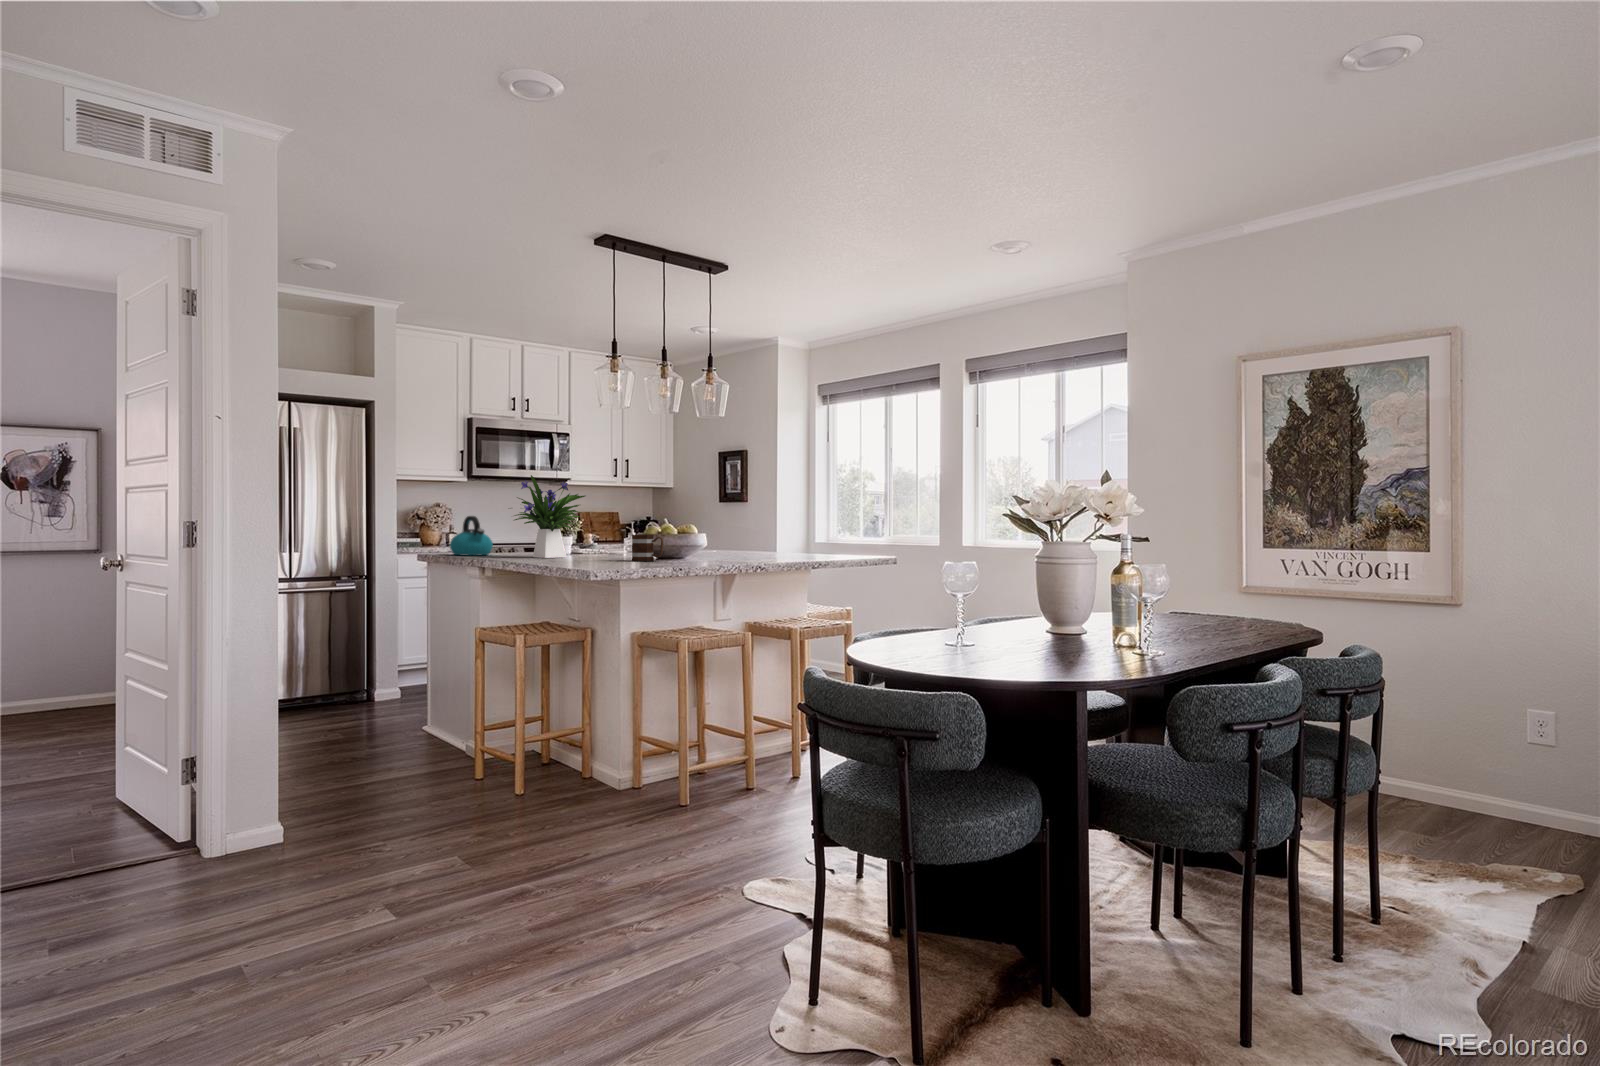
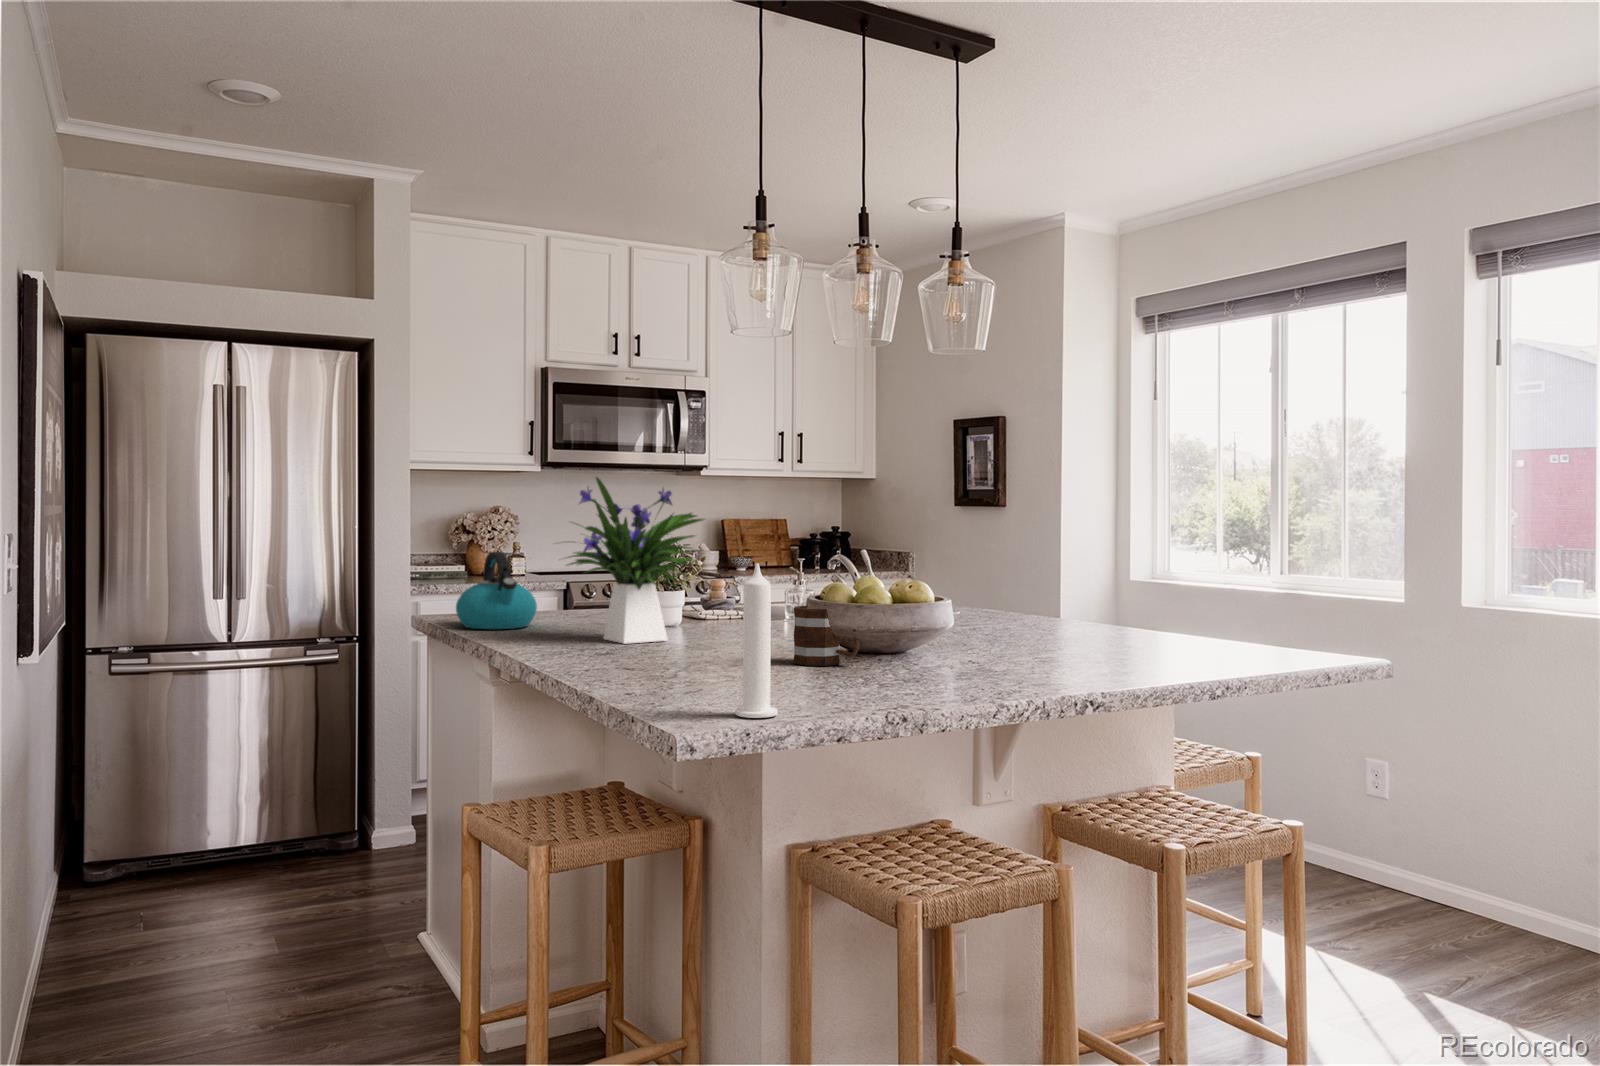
candle: none [610,505,629,568] -> present [735,563,778,718]

